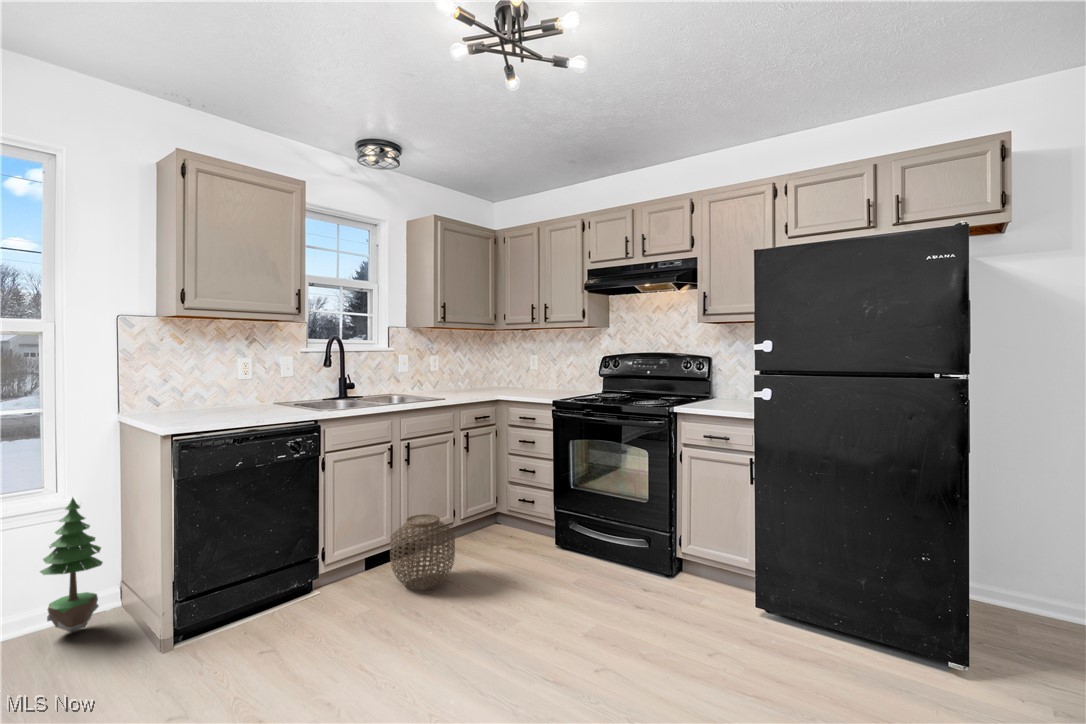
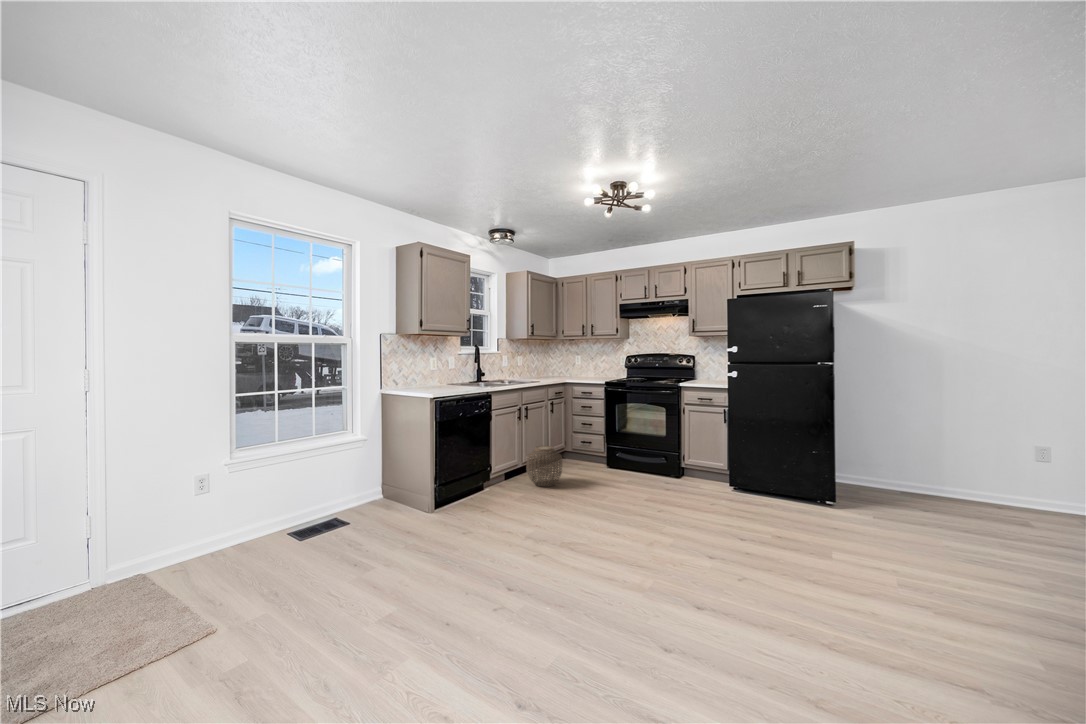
potted tree: present [40,498,103,633] -> none [360,433,388,507]

